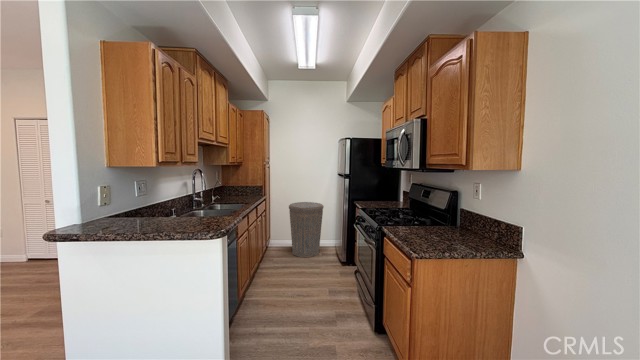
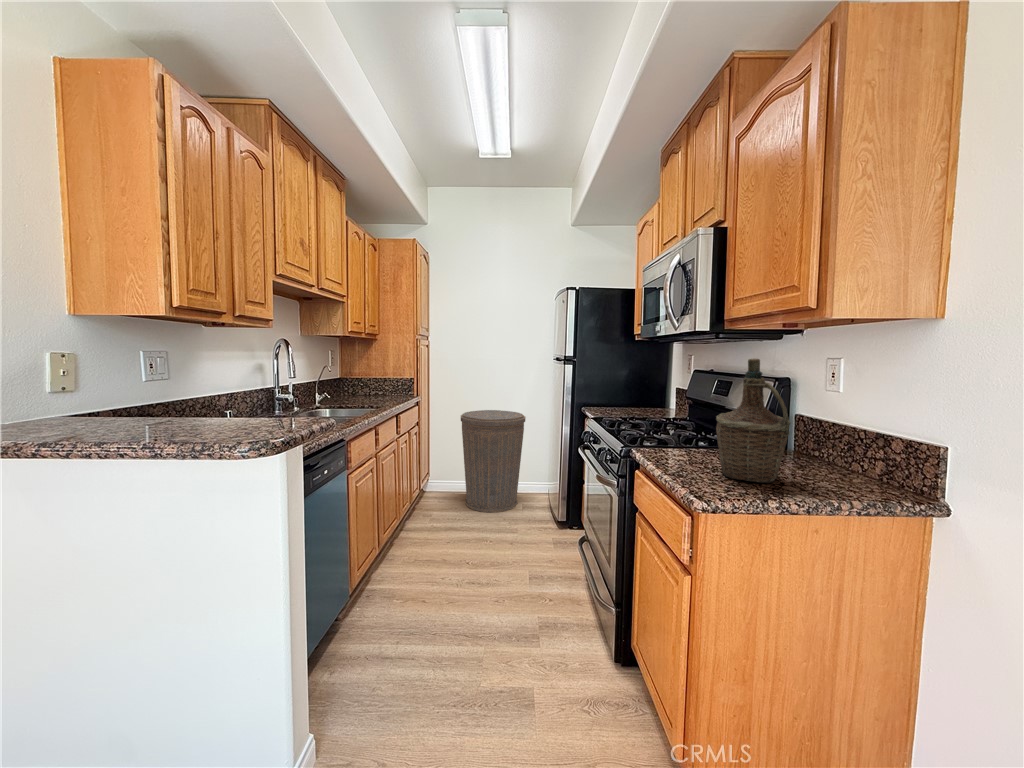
bottle: none [422,186,456,244] -> present [716,359,791,482]

